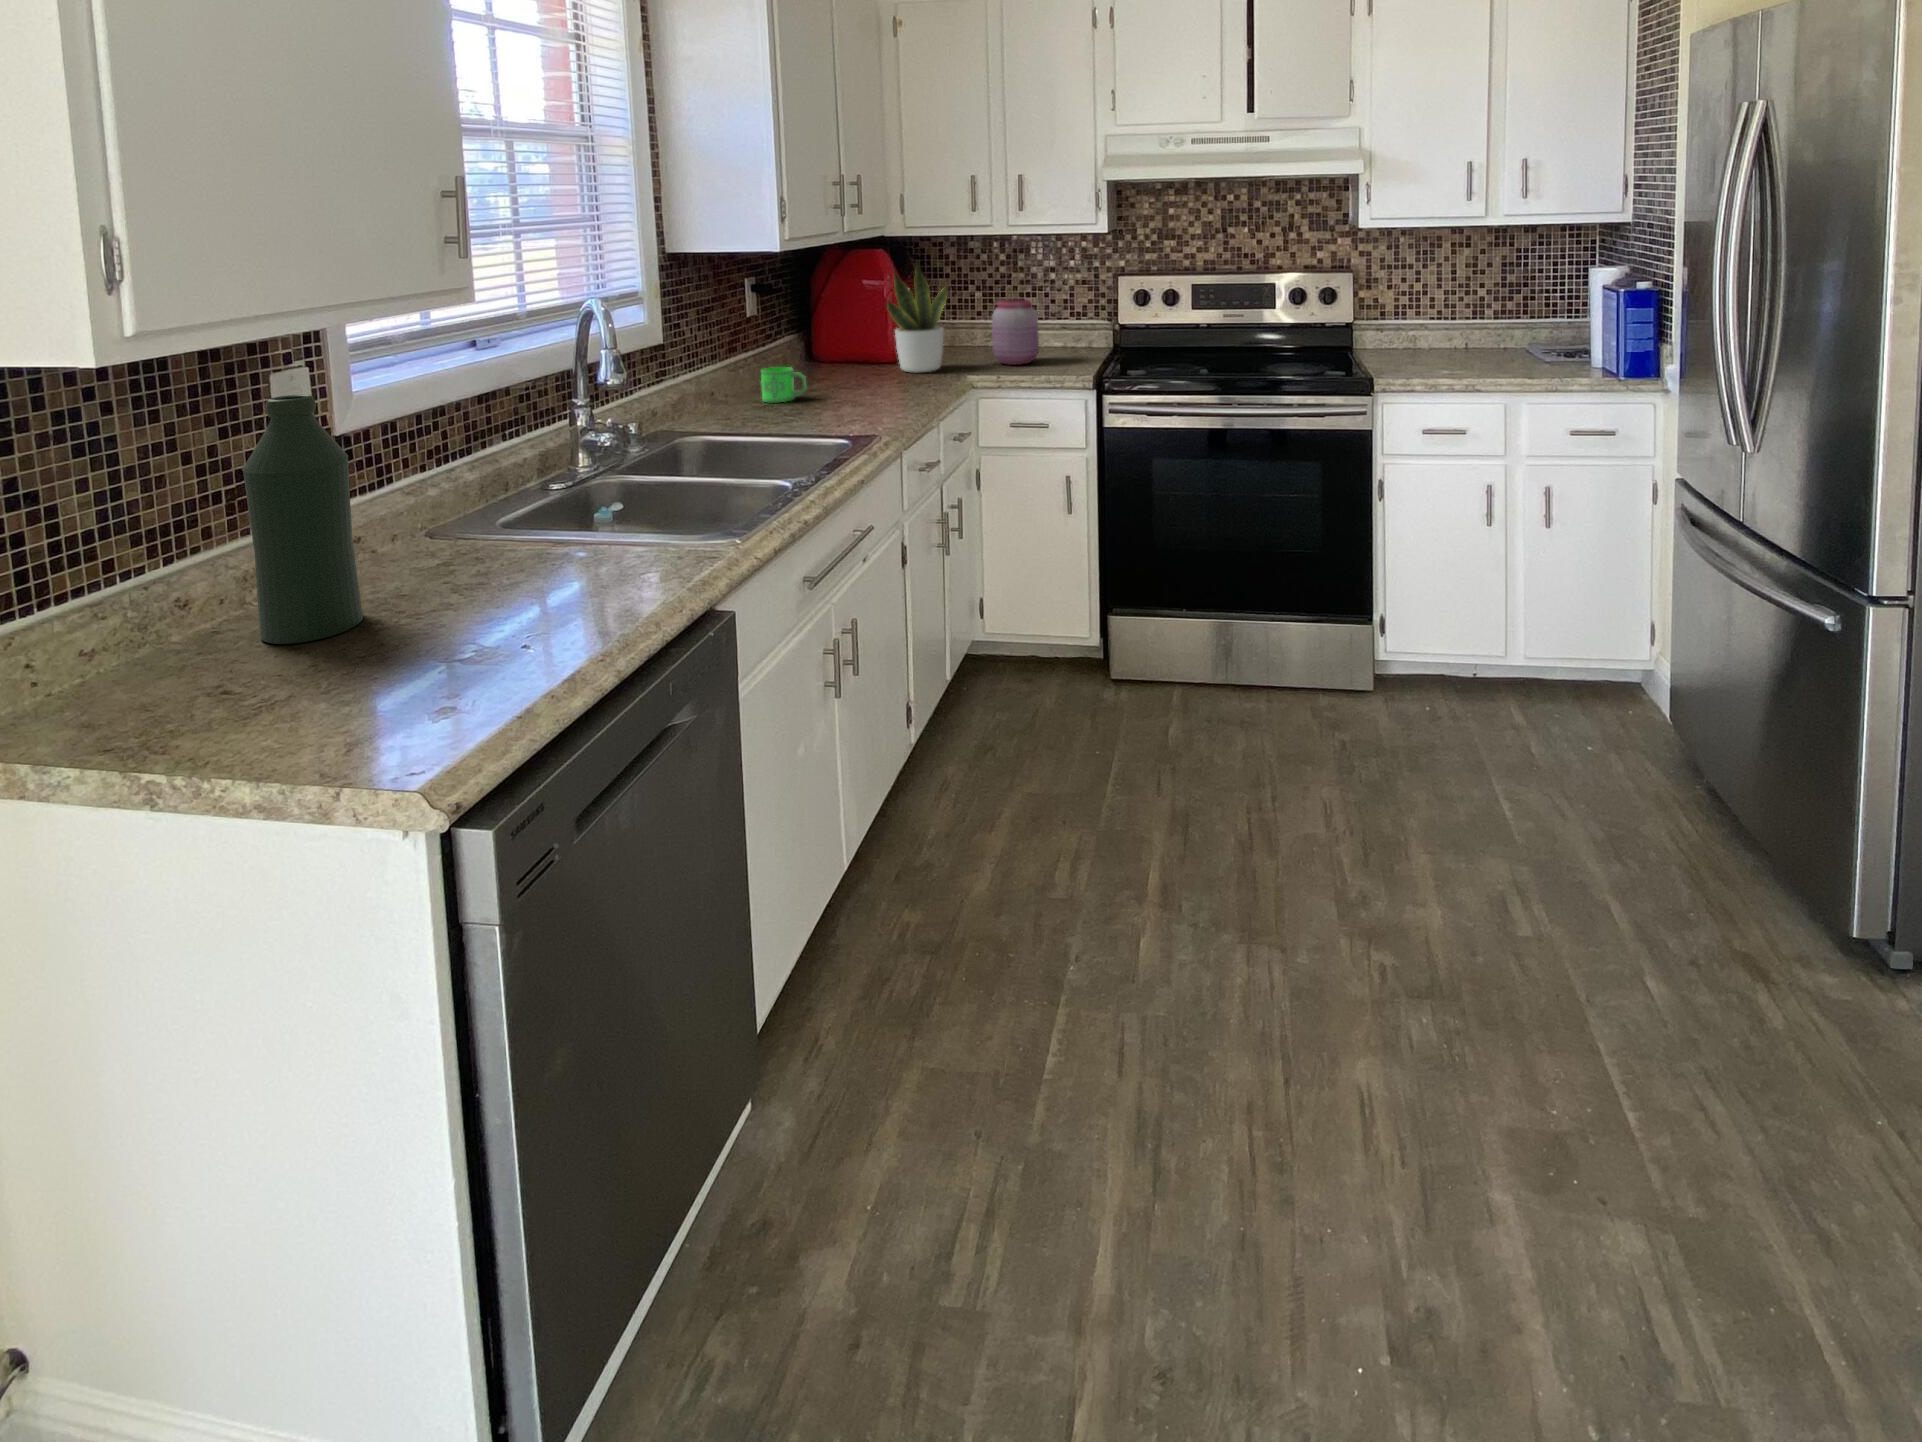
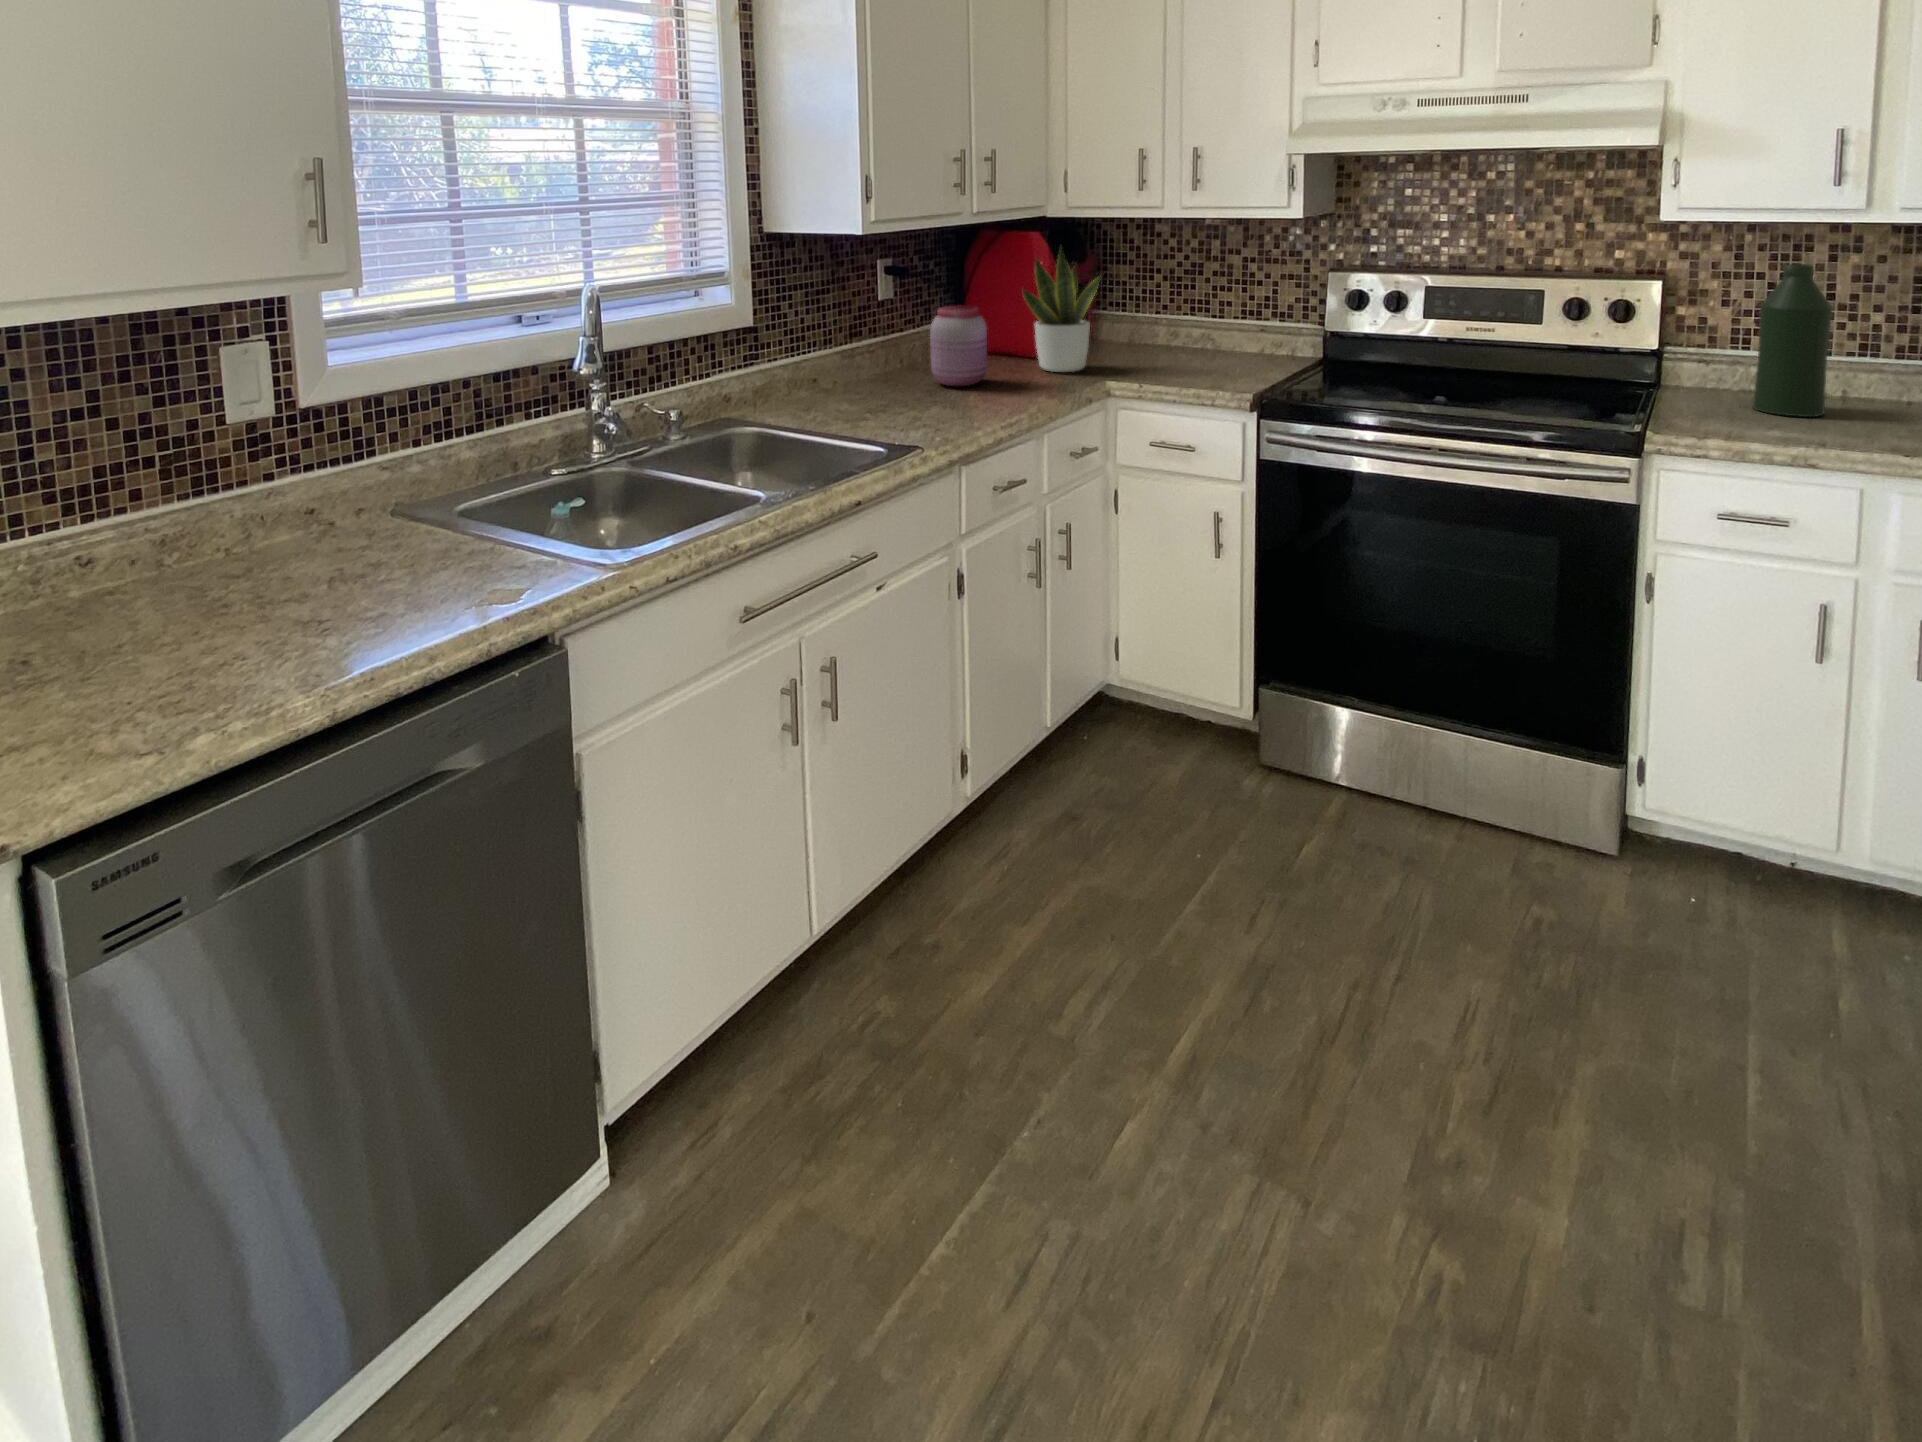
jar: present [992,299,1039,365] -> present [930,305,987,386]
mug: present [761,367,806,402] -> none [863,356,909,395]
bottle: present [243,394,363,644] -> present [1753,264,1833,417]

